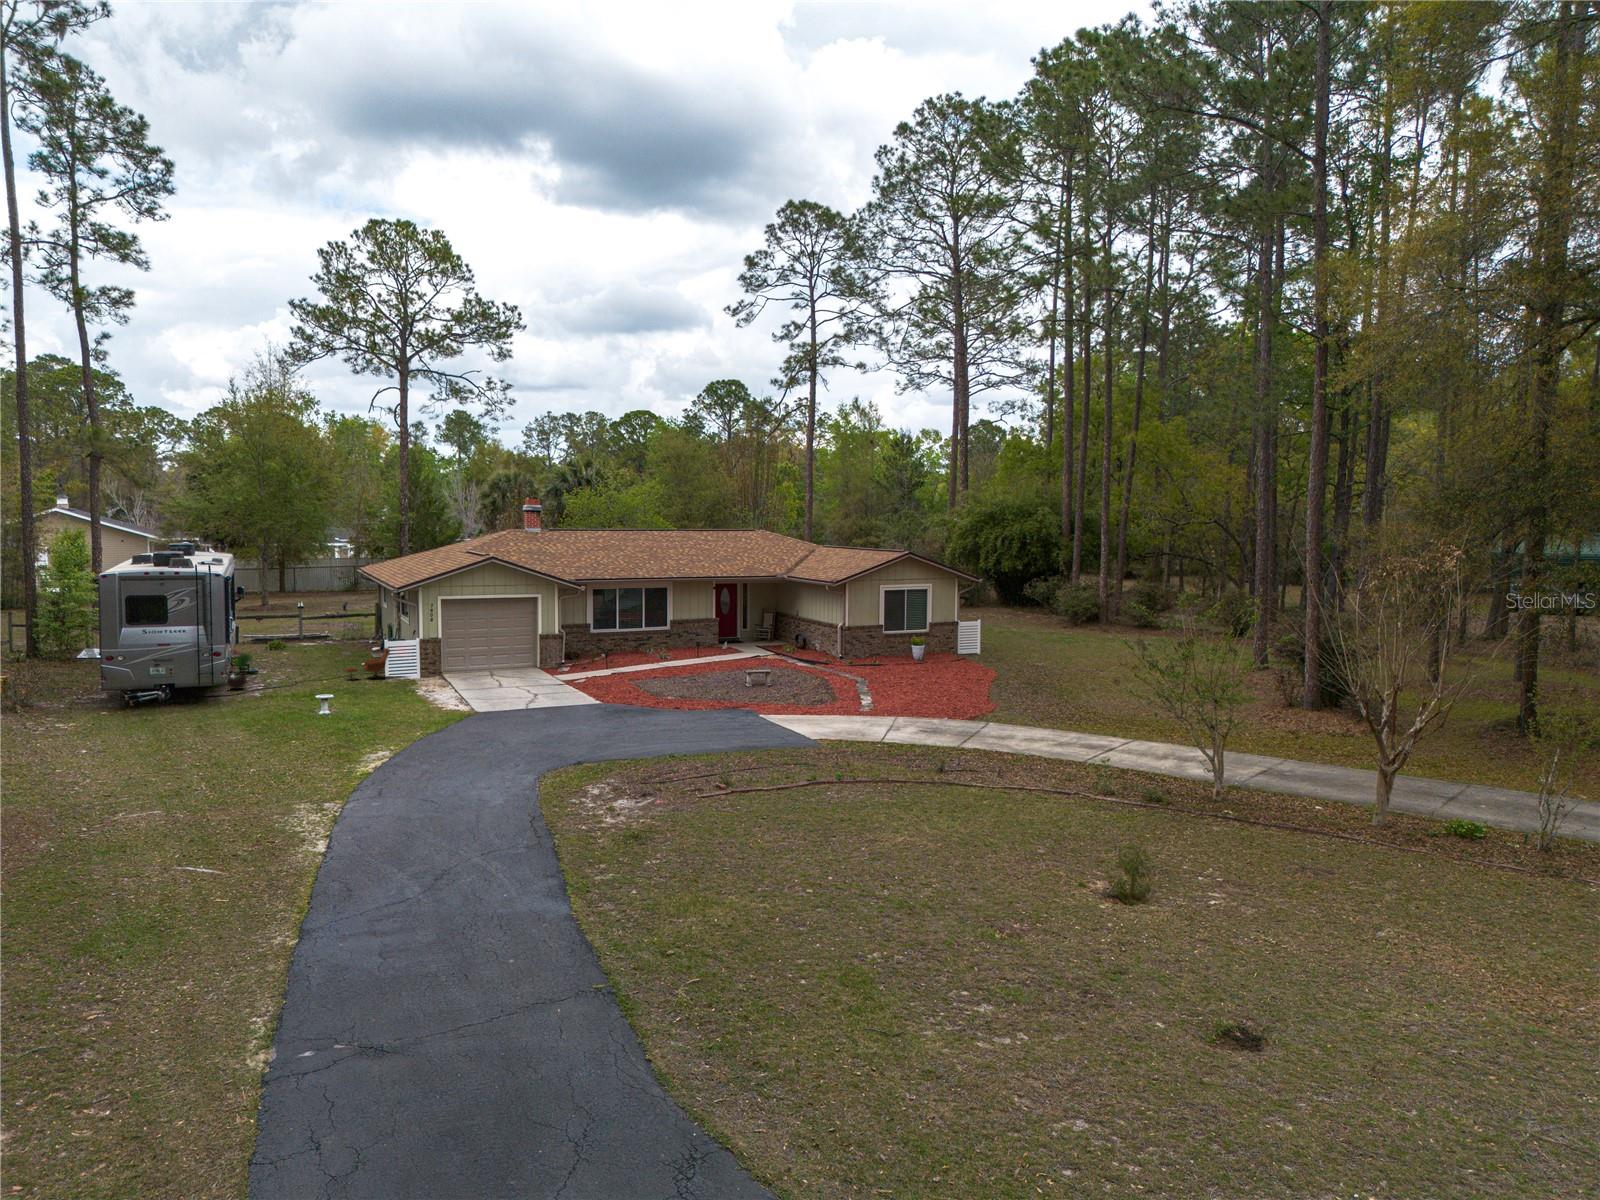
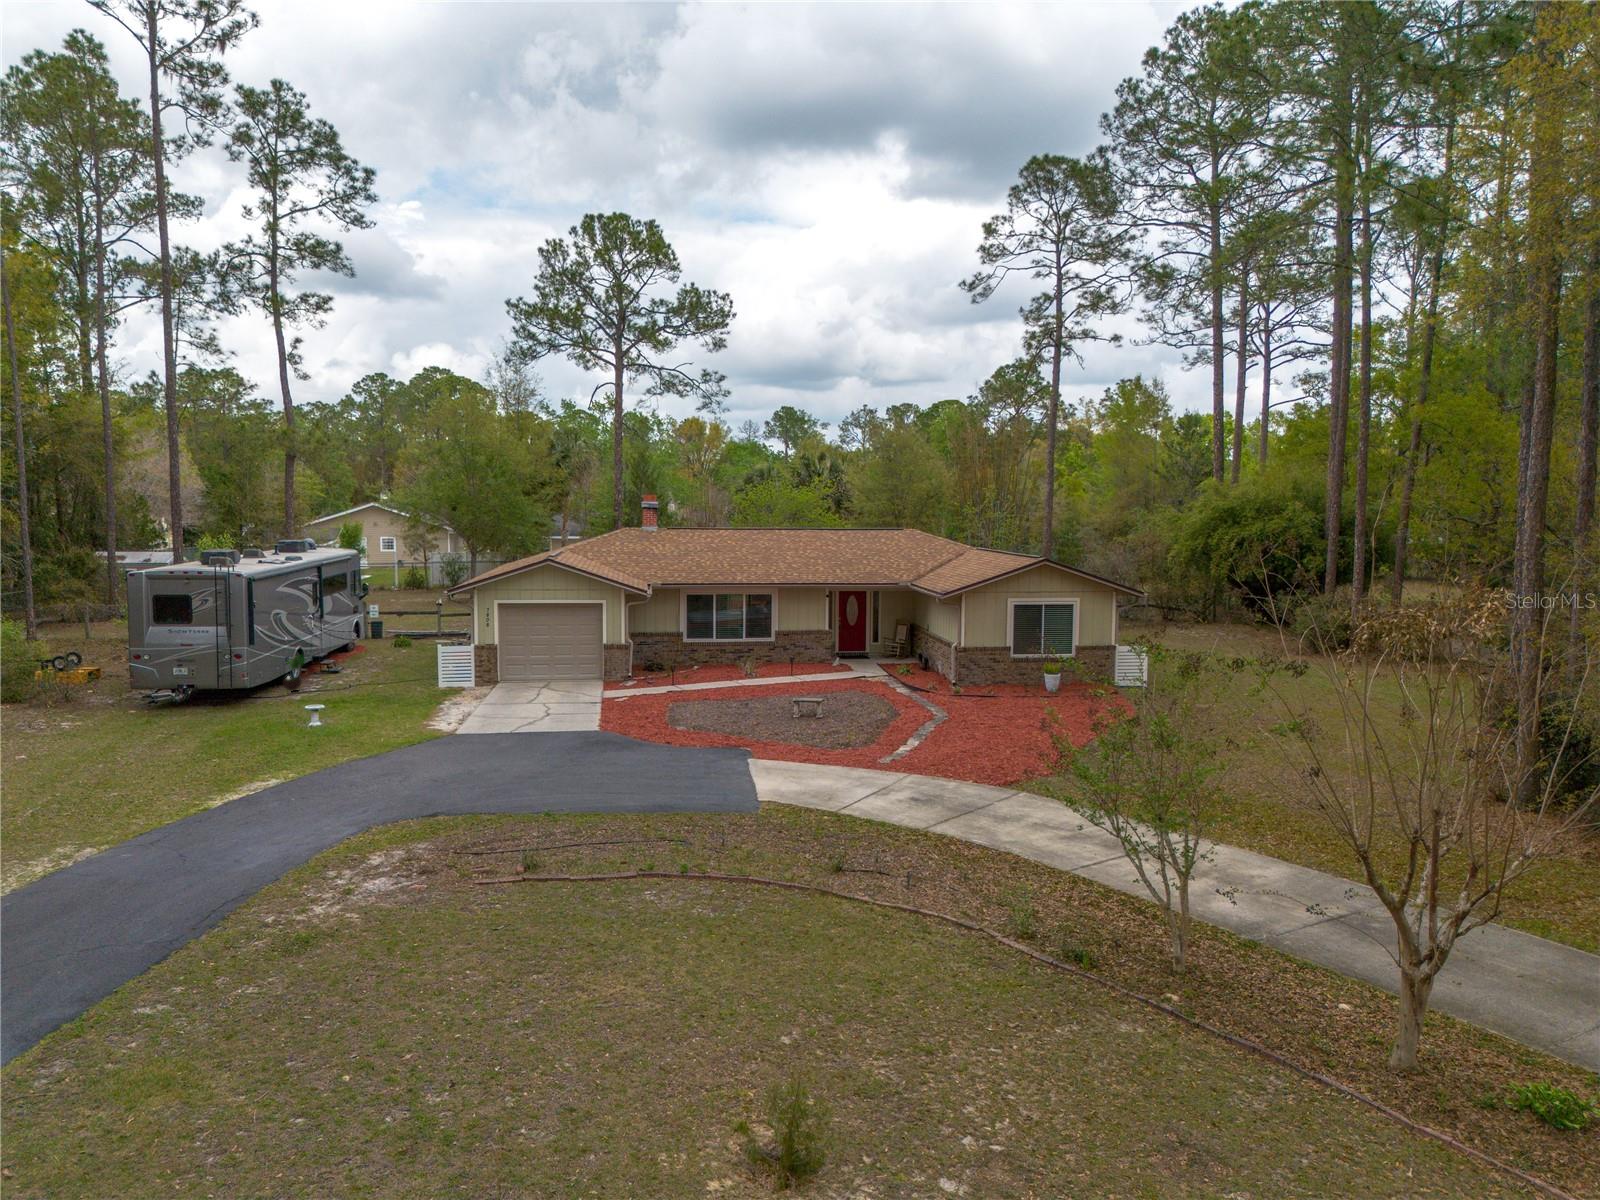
lounge chair: present [345,648,390,679] -> none [397,653,445,687]

